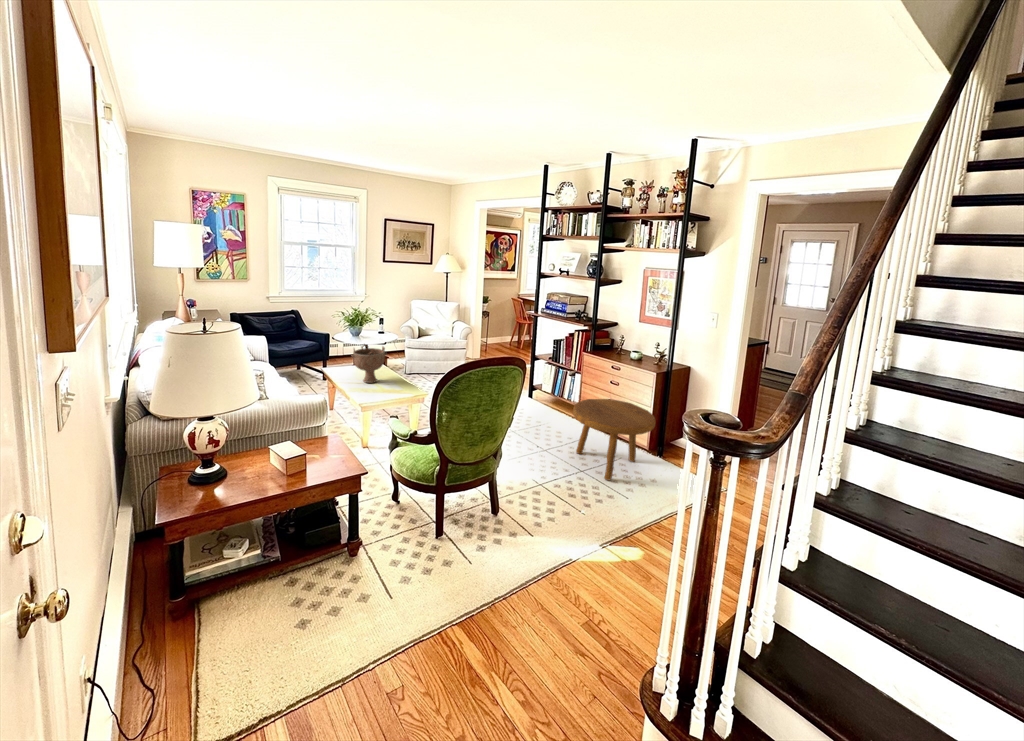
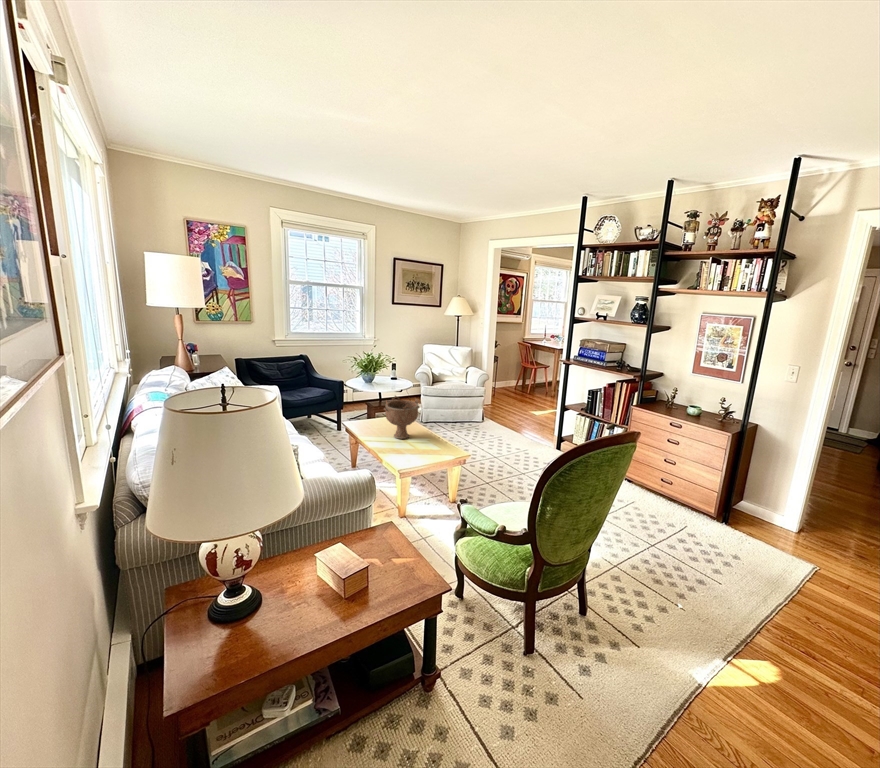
footstool: present [573,399,655,480] -> none [643,465,760,571]

